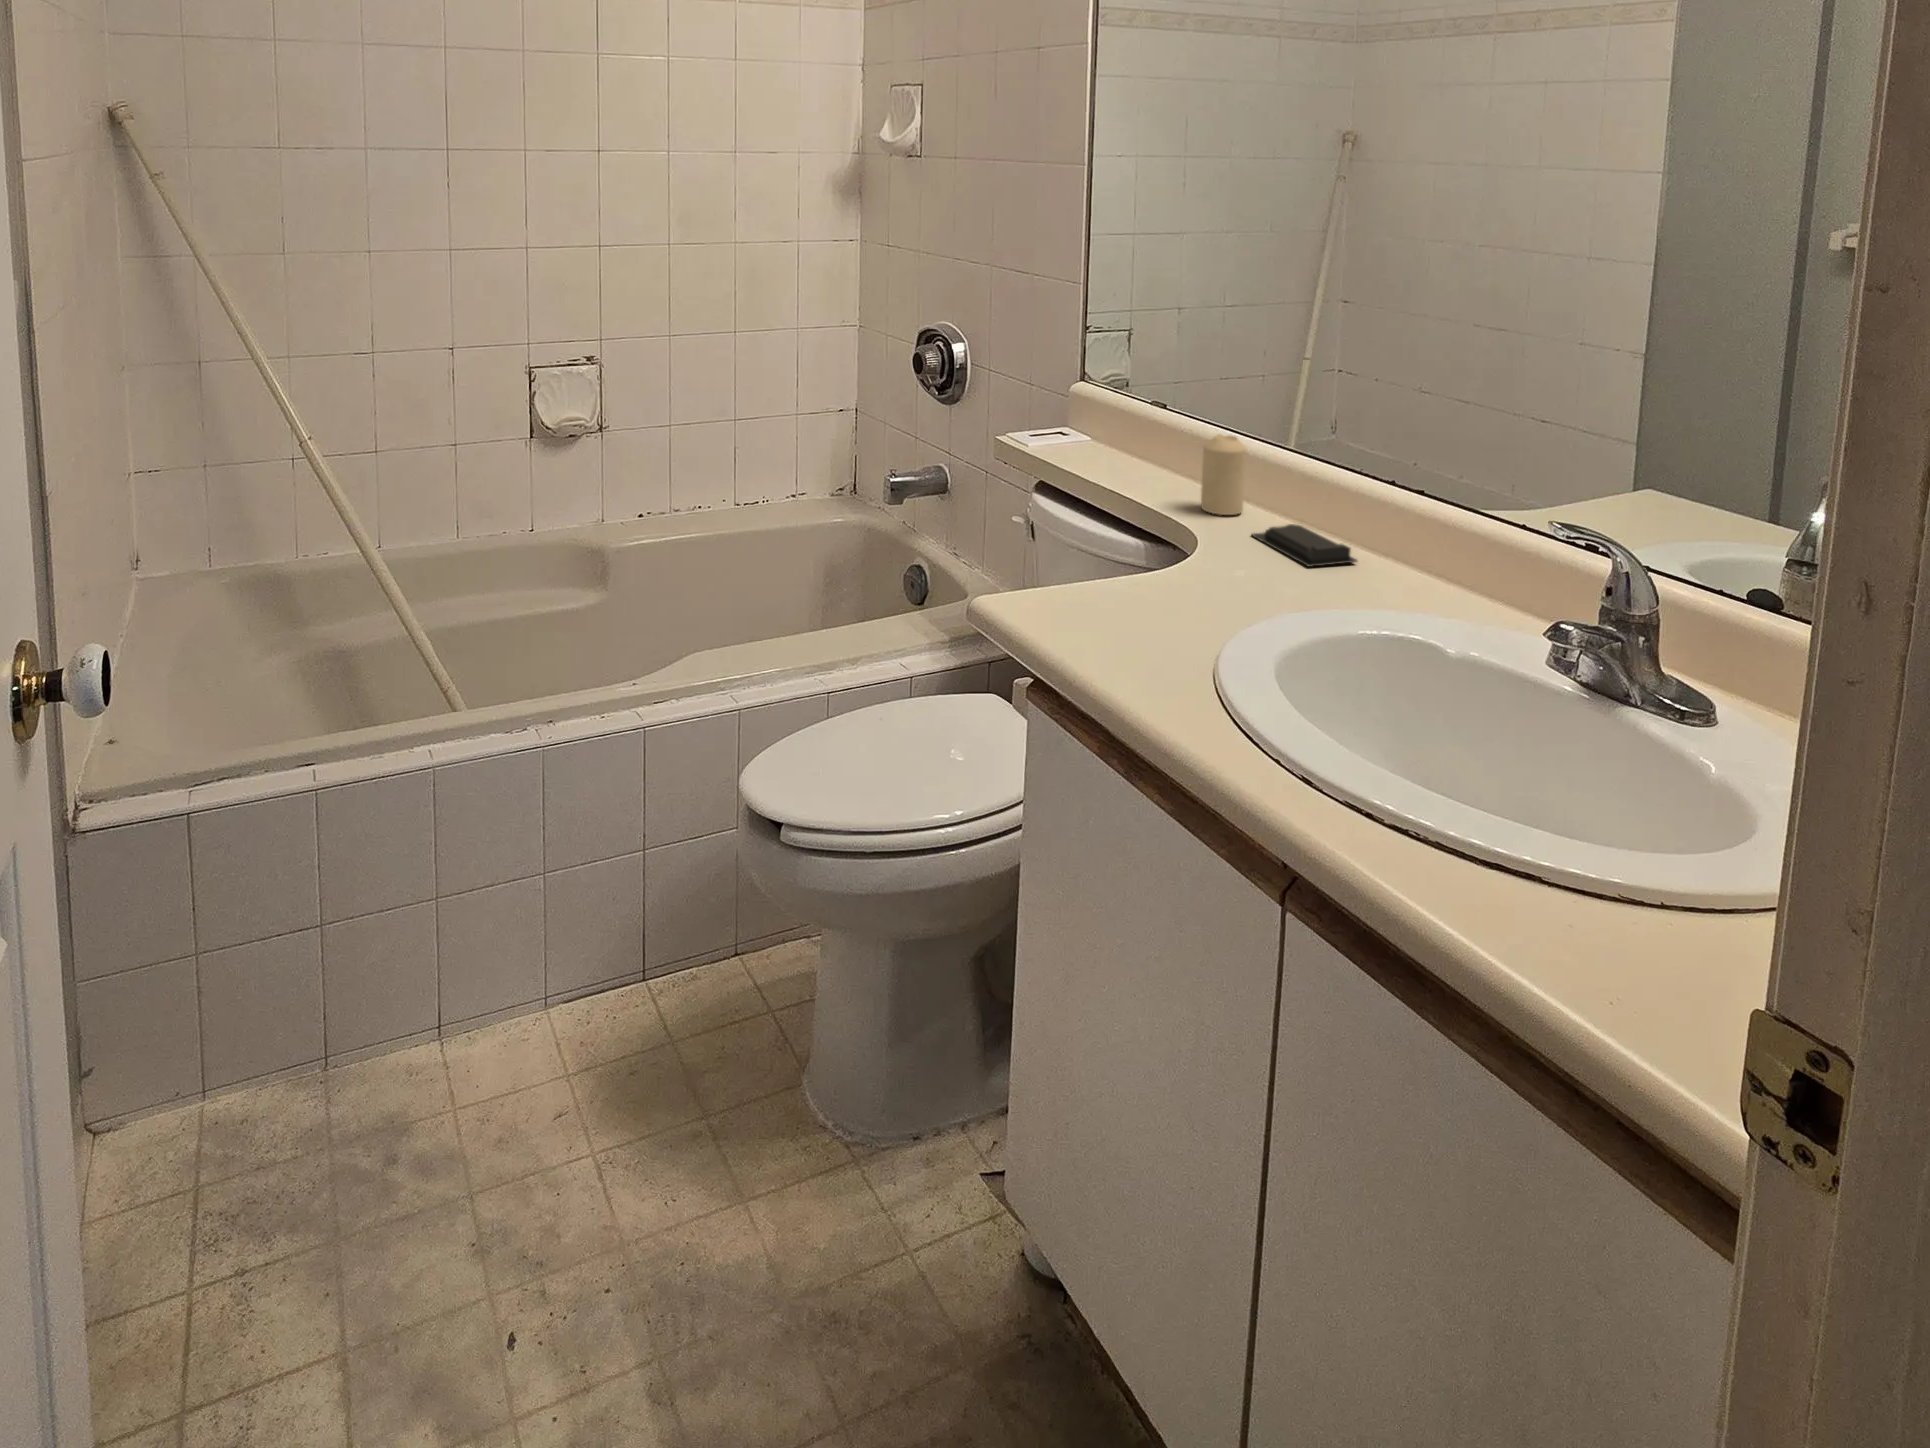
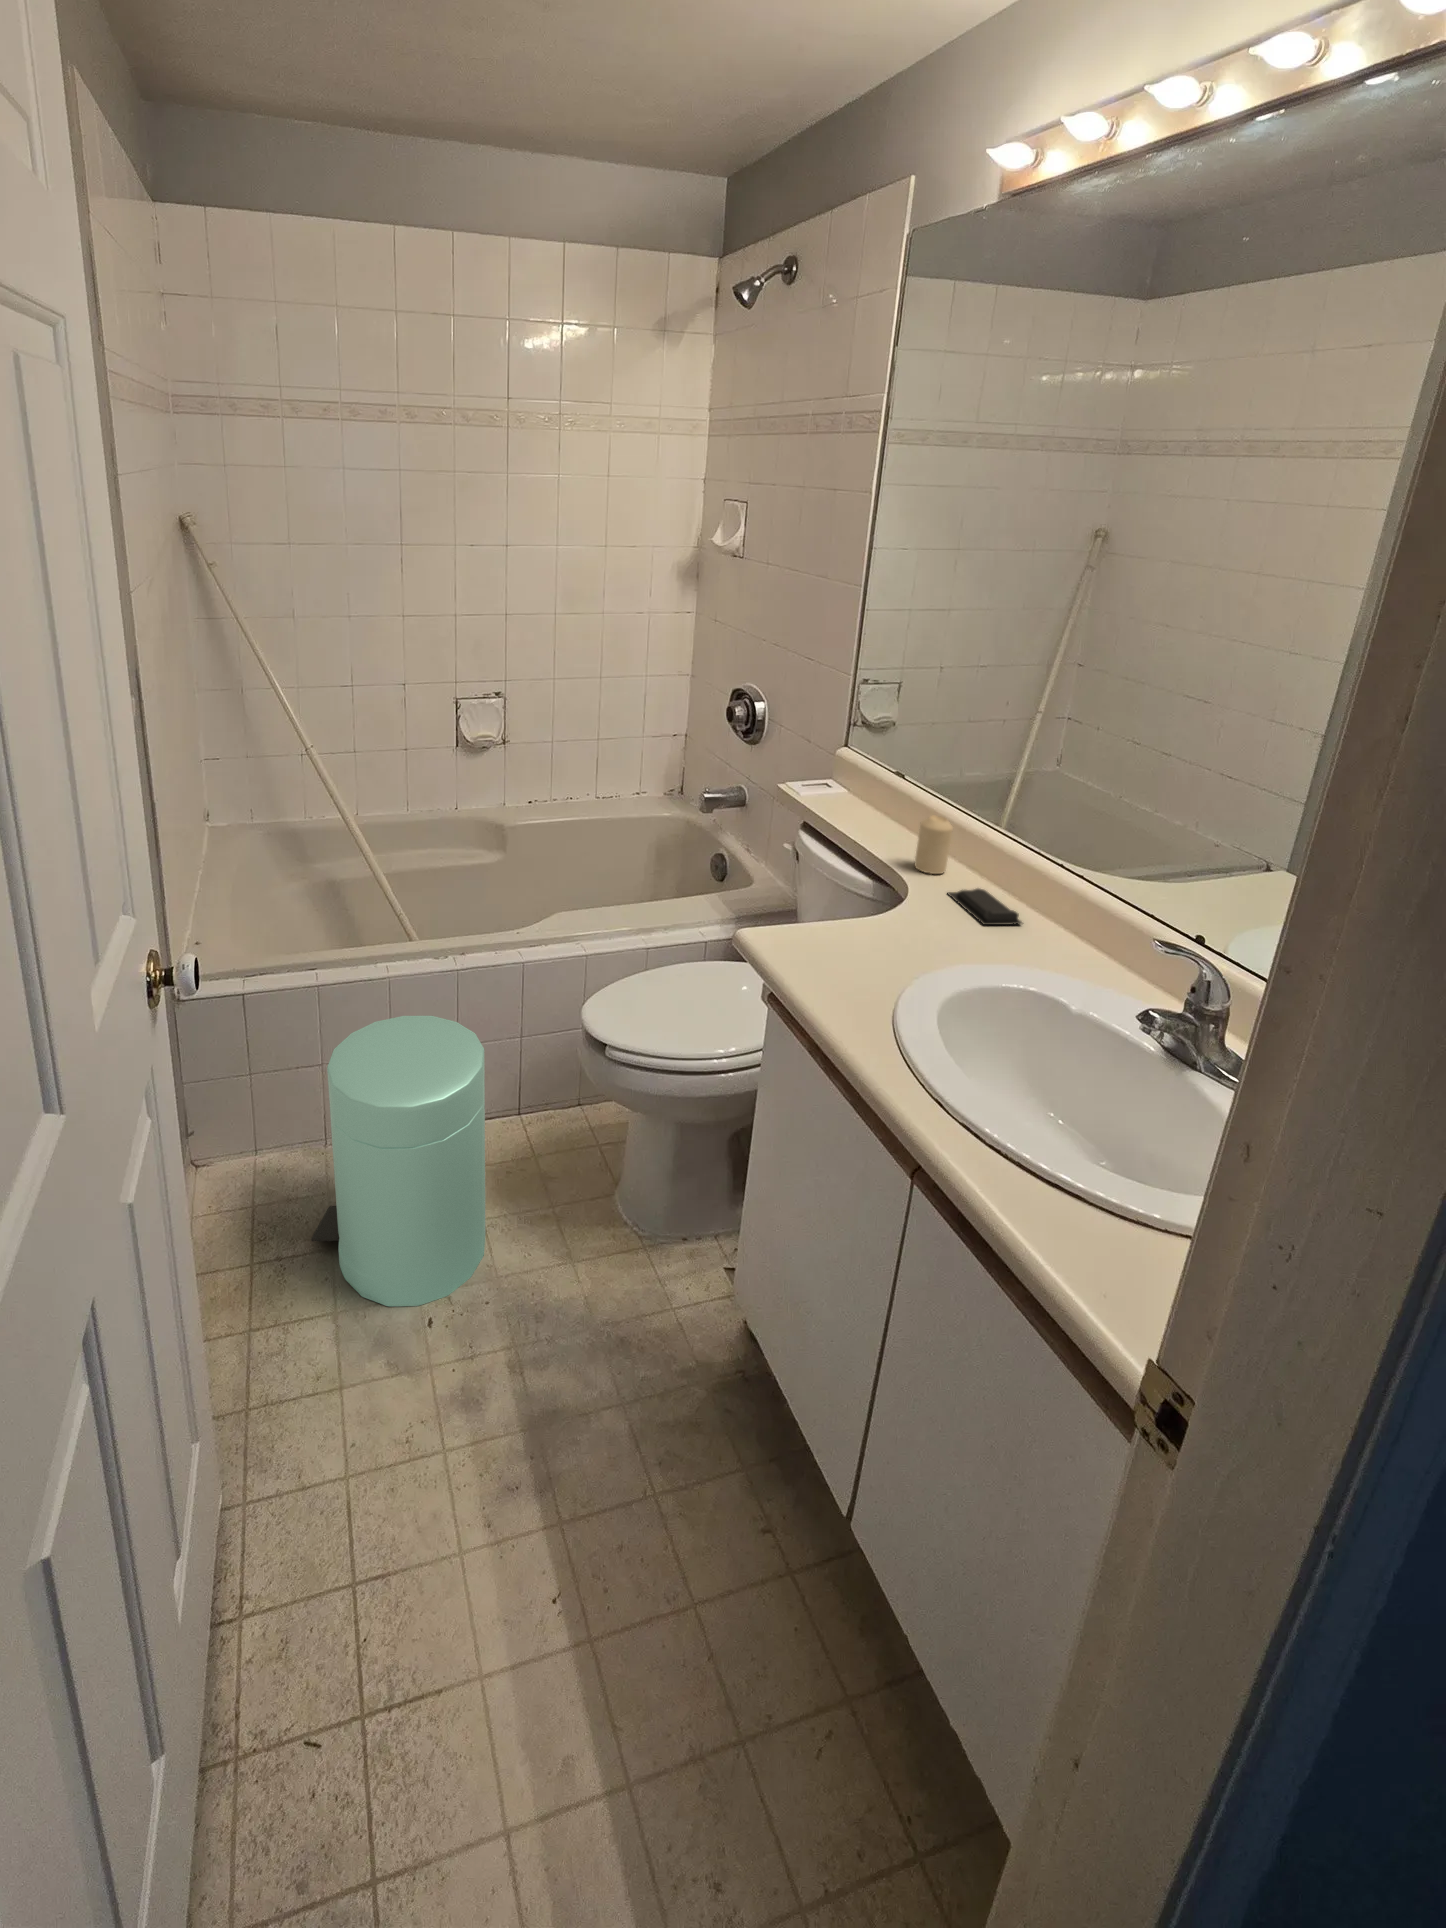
trash can: none [281,815,595,1352] -> present [311,1016,485,1307]

